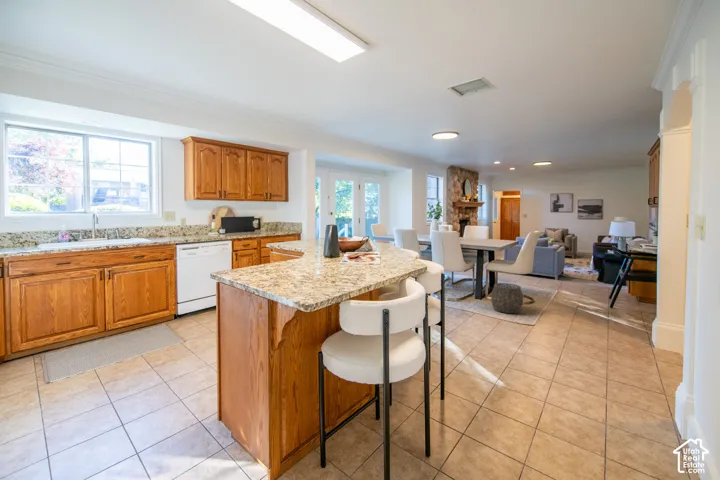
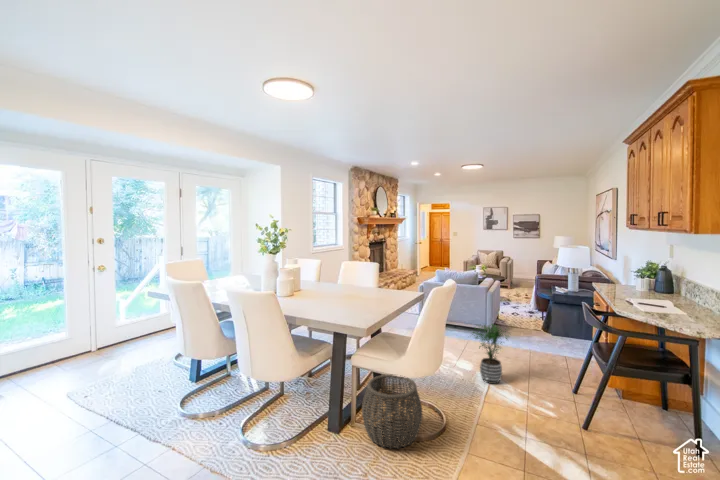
potted plant: none [545,265,573,299] -> present [472,324,507,384]

